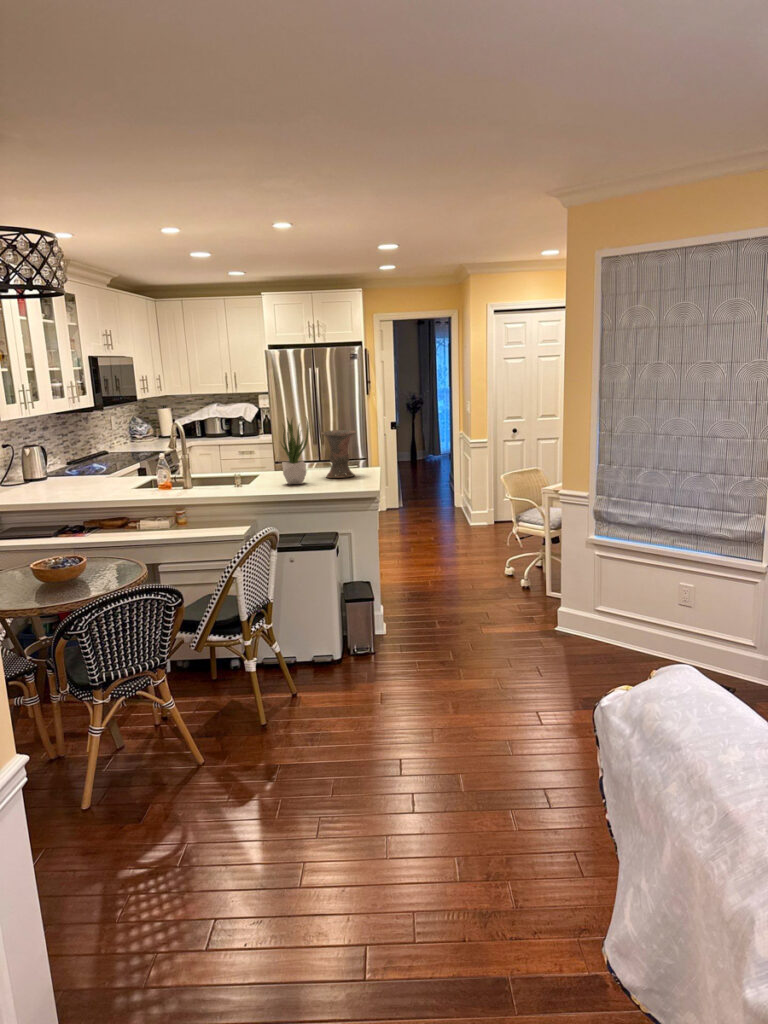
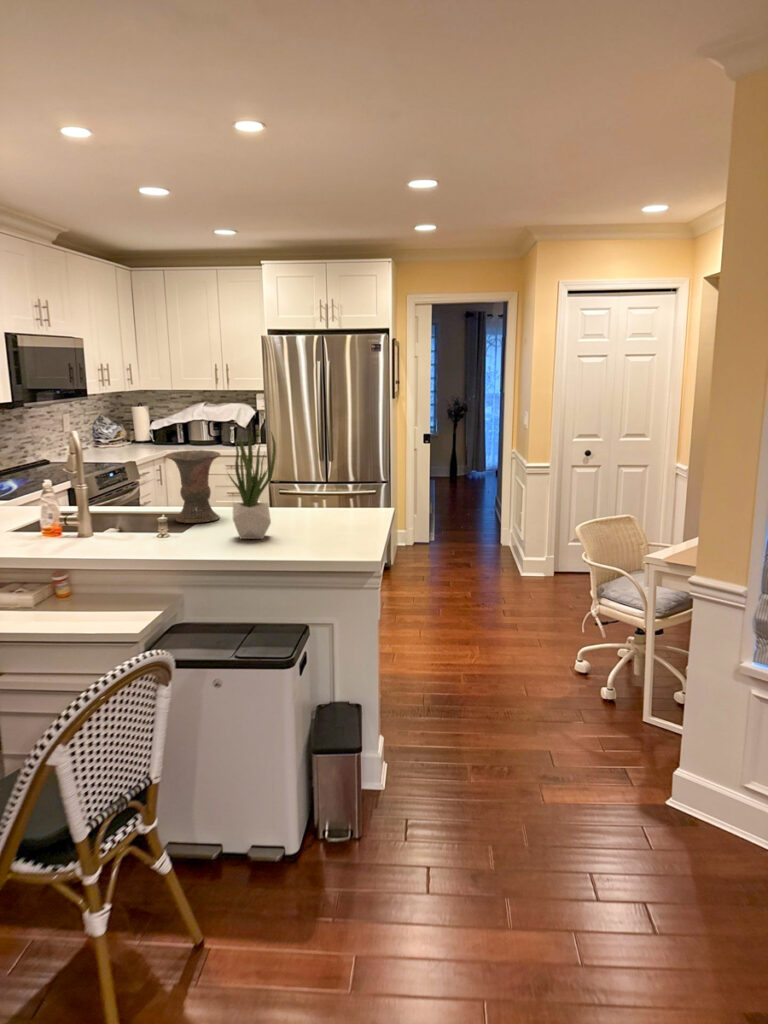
vase: present [321,430,356,478] -> present [166,450,220,523]

